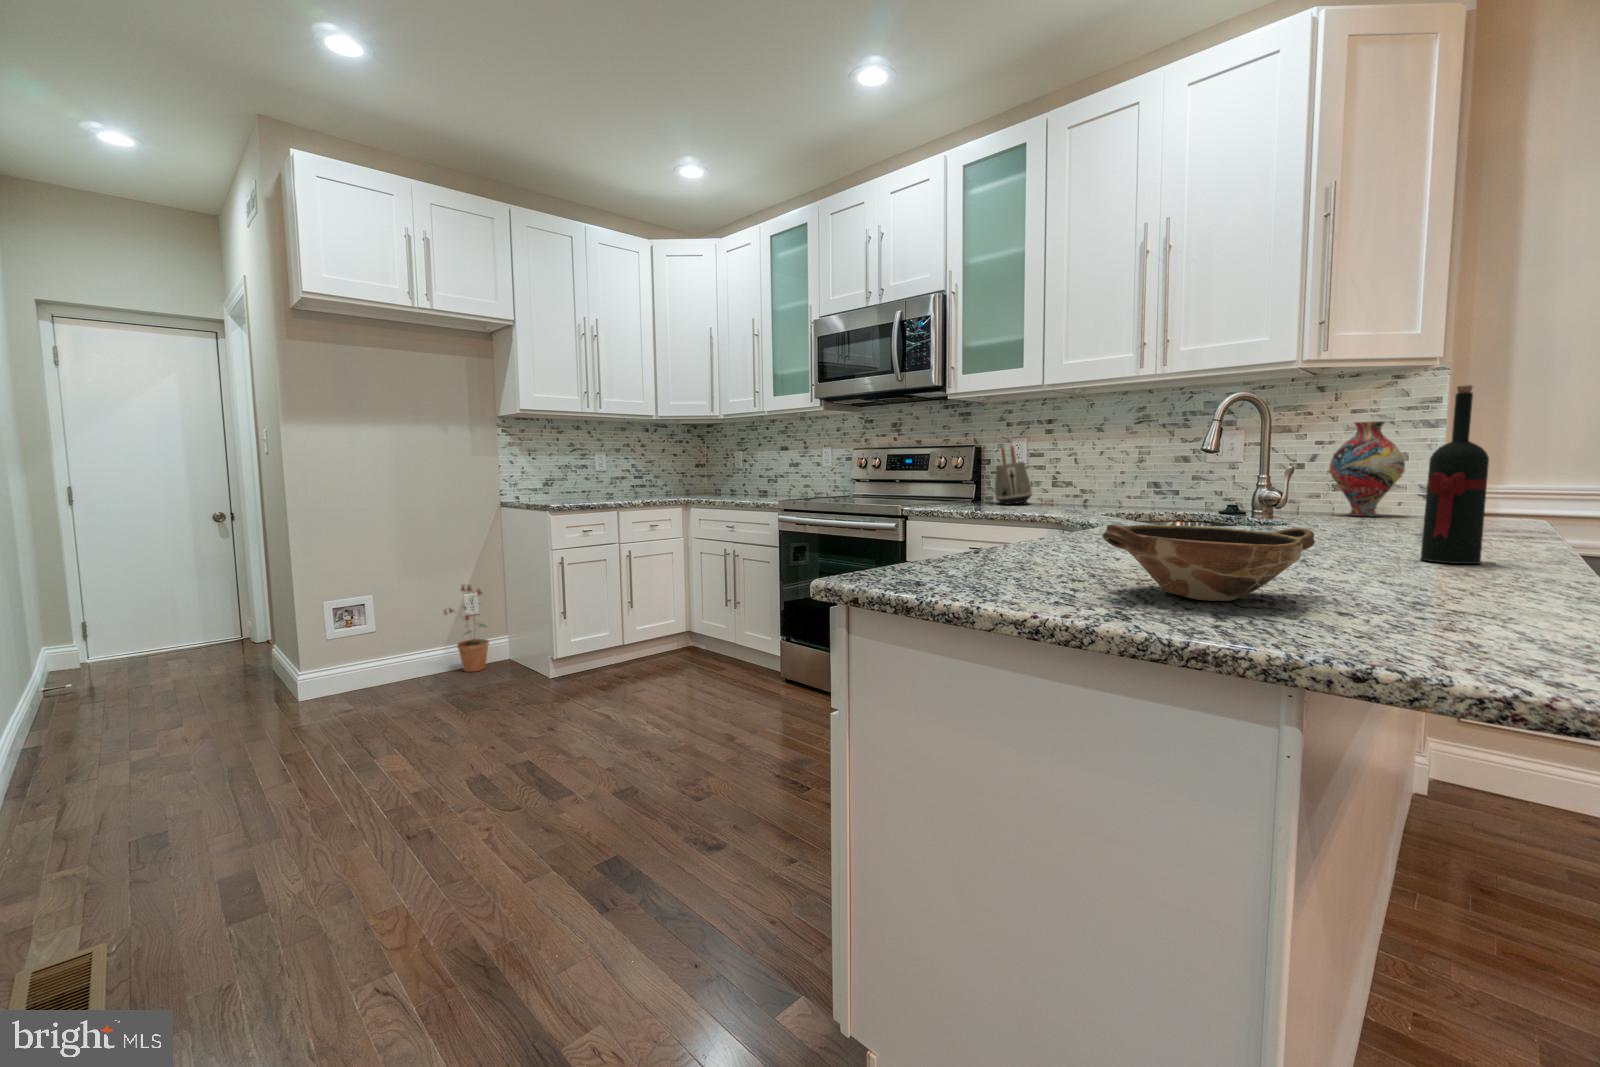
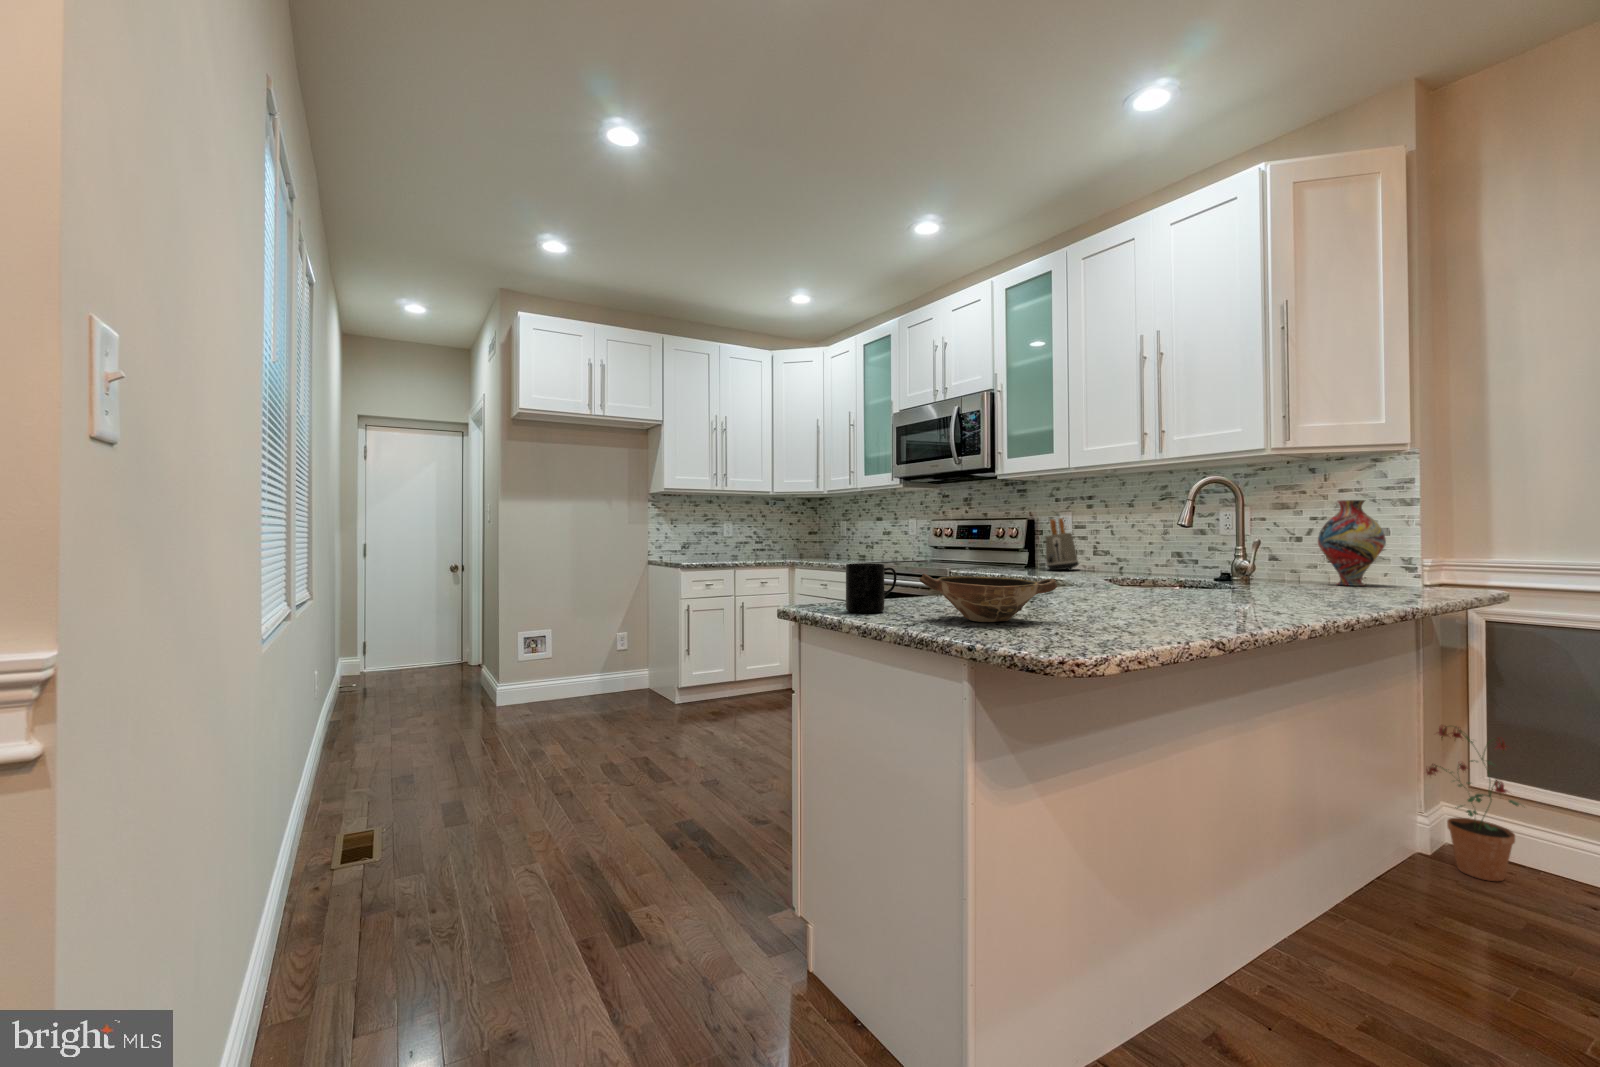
wine bottle: present [1420,385,1489,564] -> none [1227,482,1270,614]
mug: none [945,508,1022,588] -> present [846,563,897,613]
potted plant: present [444,585,489,672] -> present [1426,726,1520,881]

